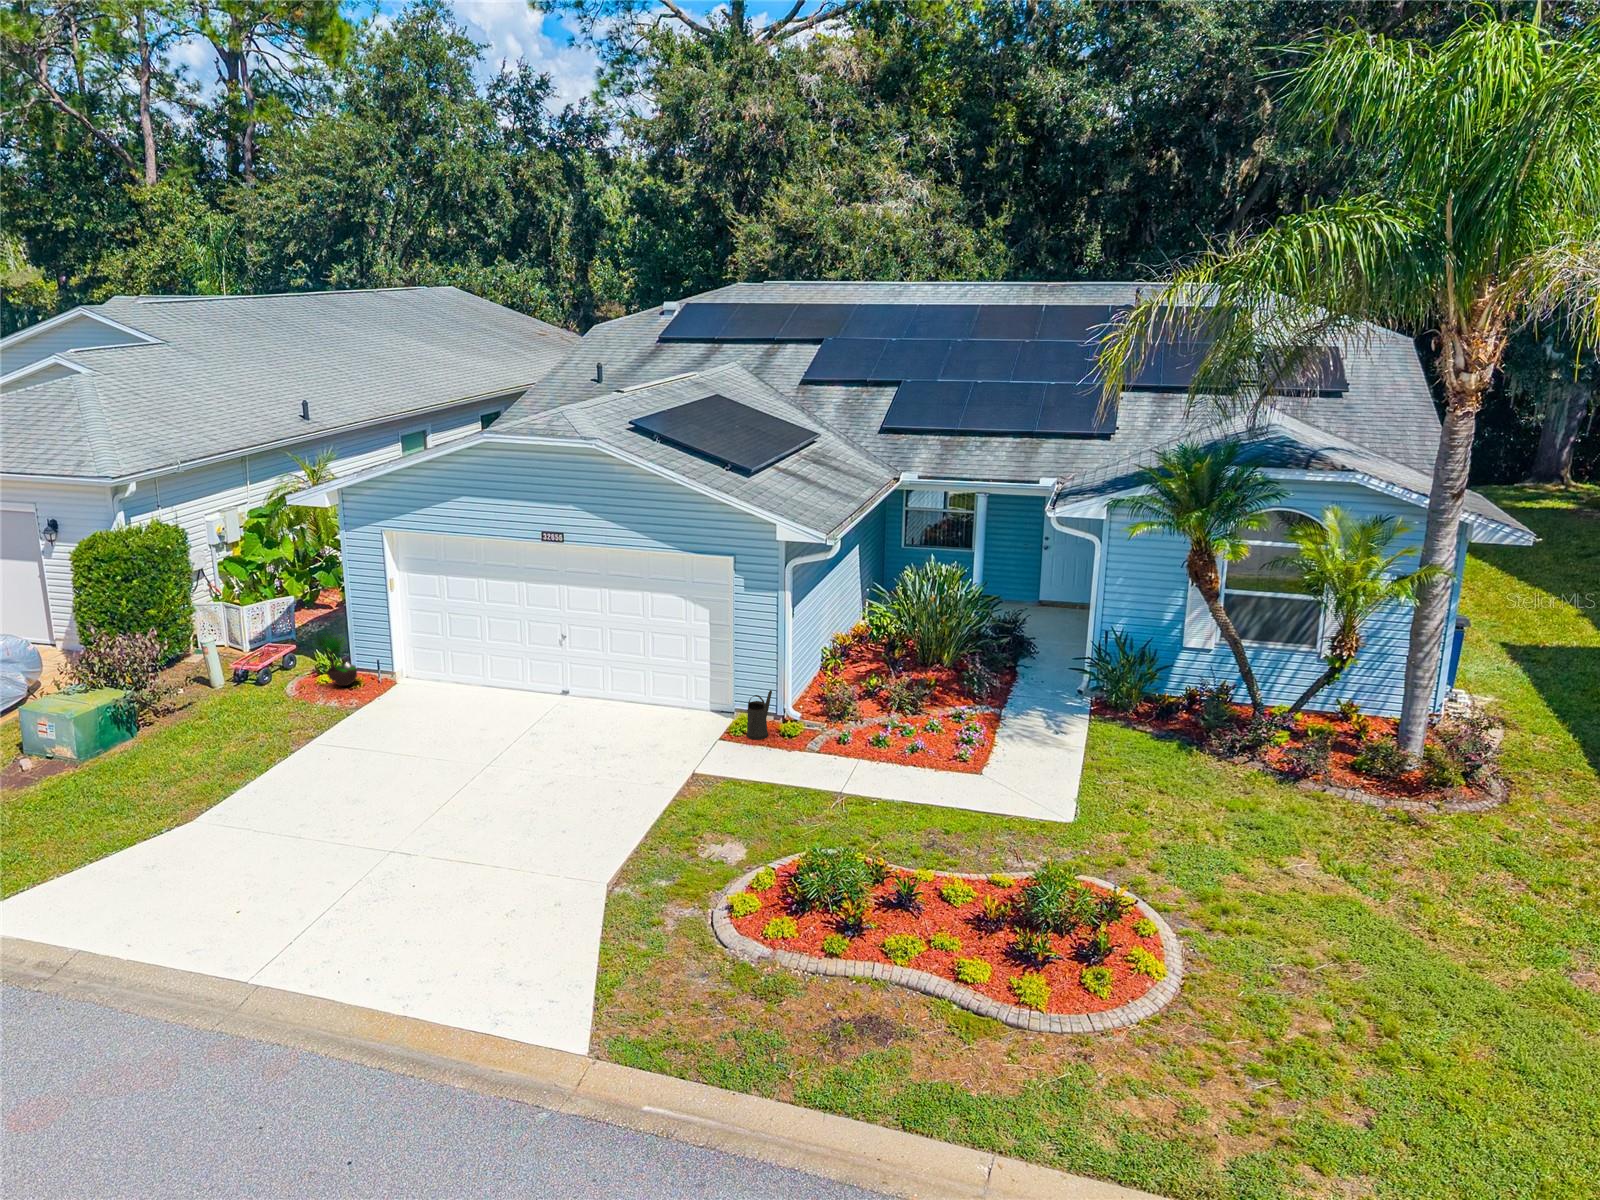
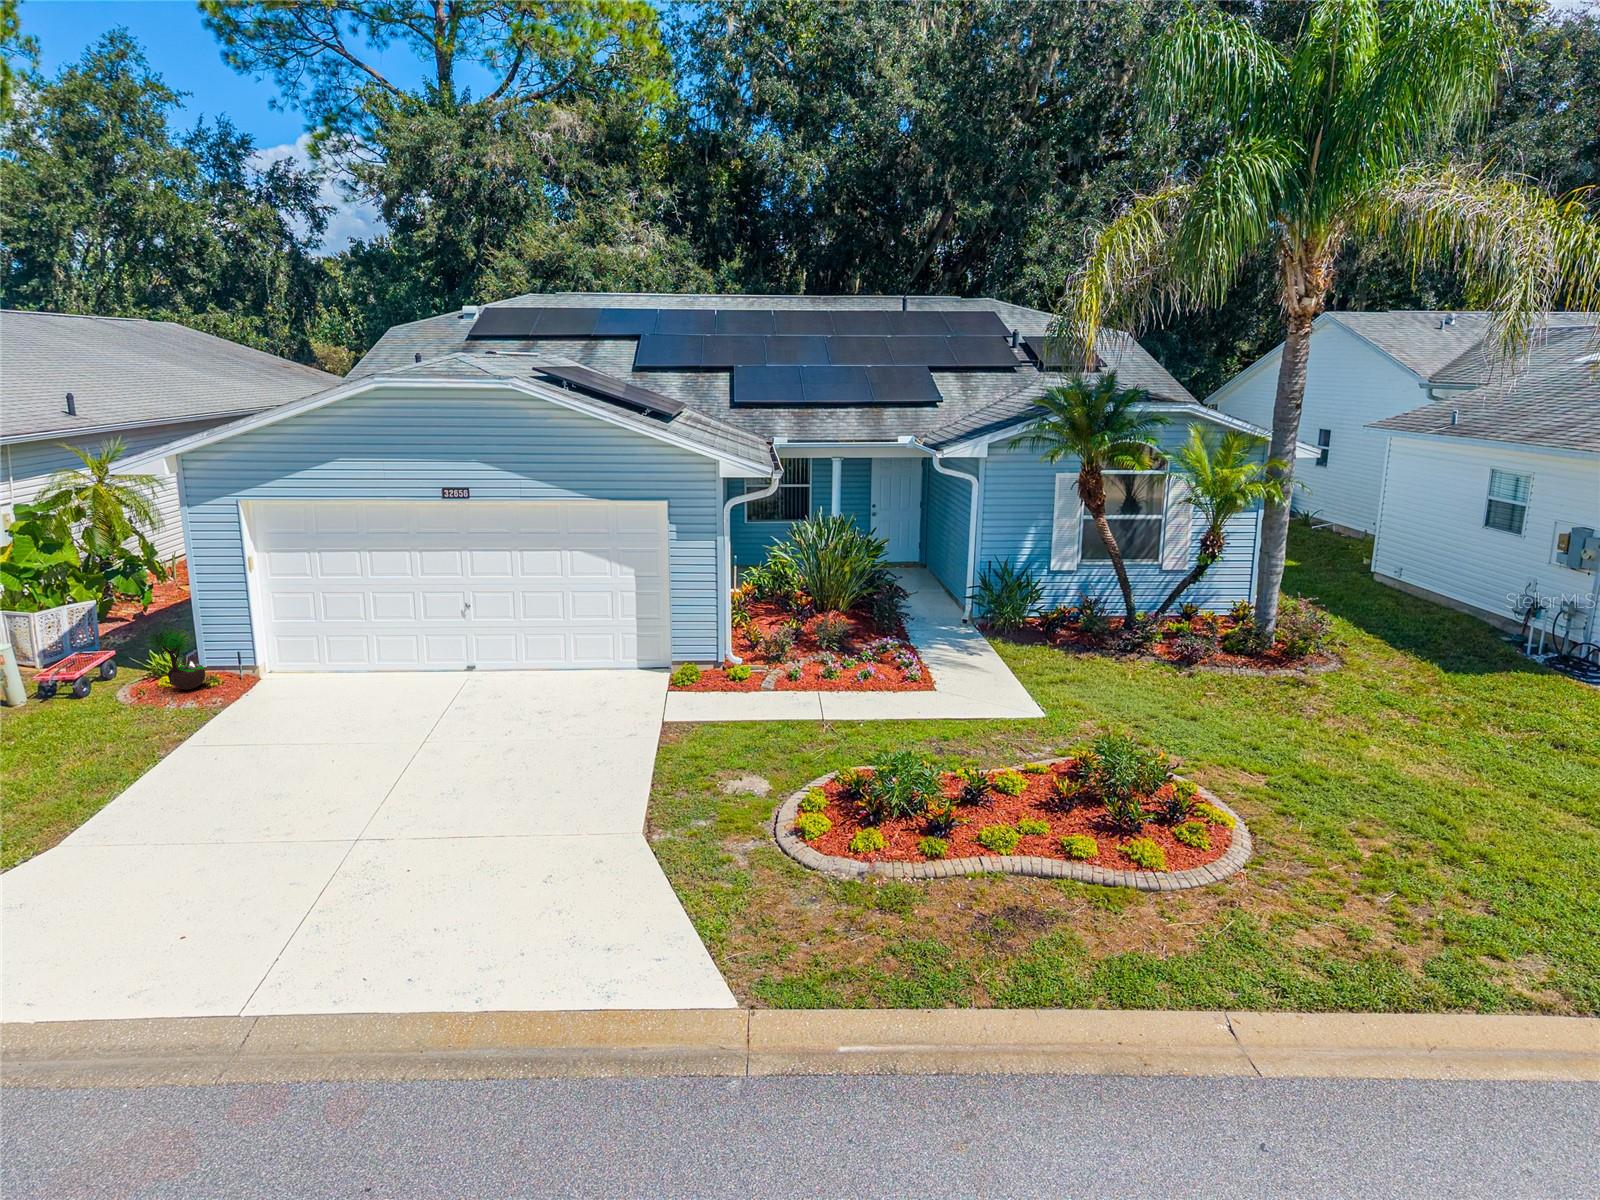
watering can: present [746,690,772,740] -> none [687,640,709,688]

